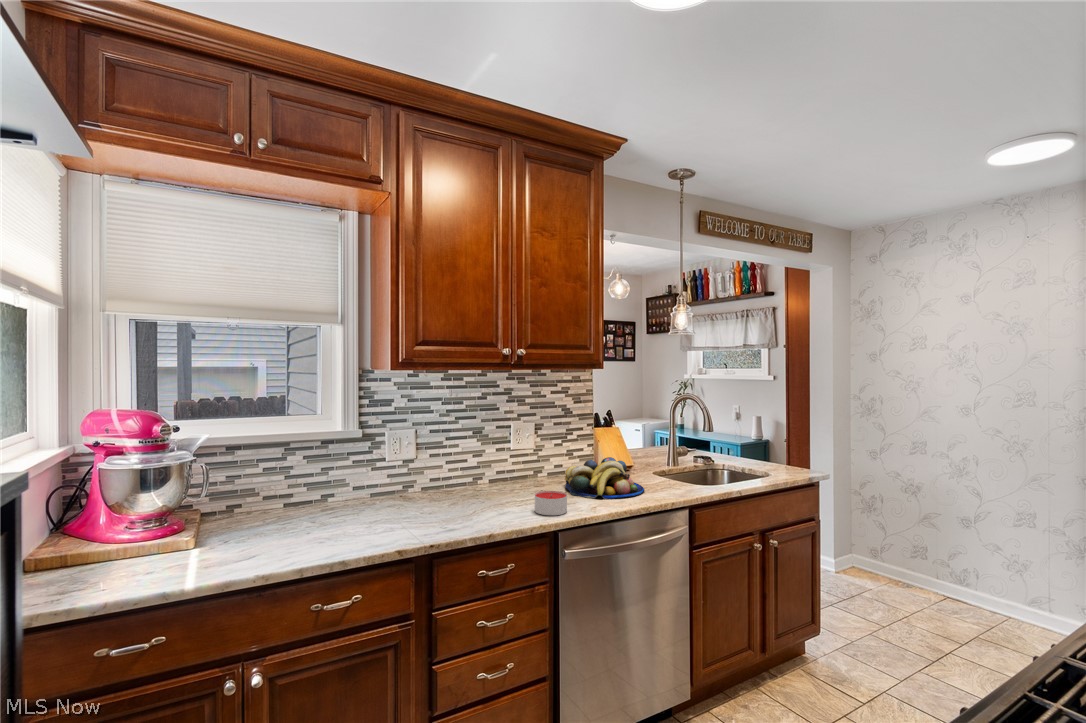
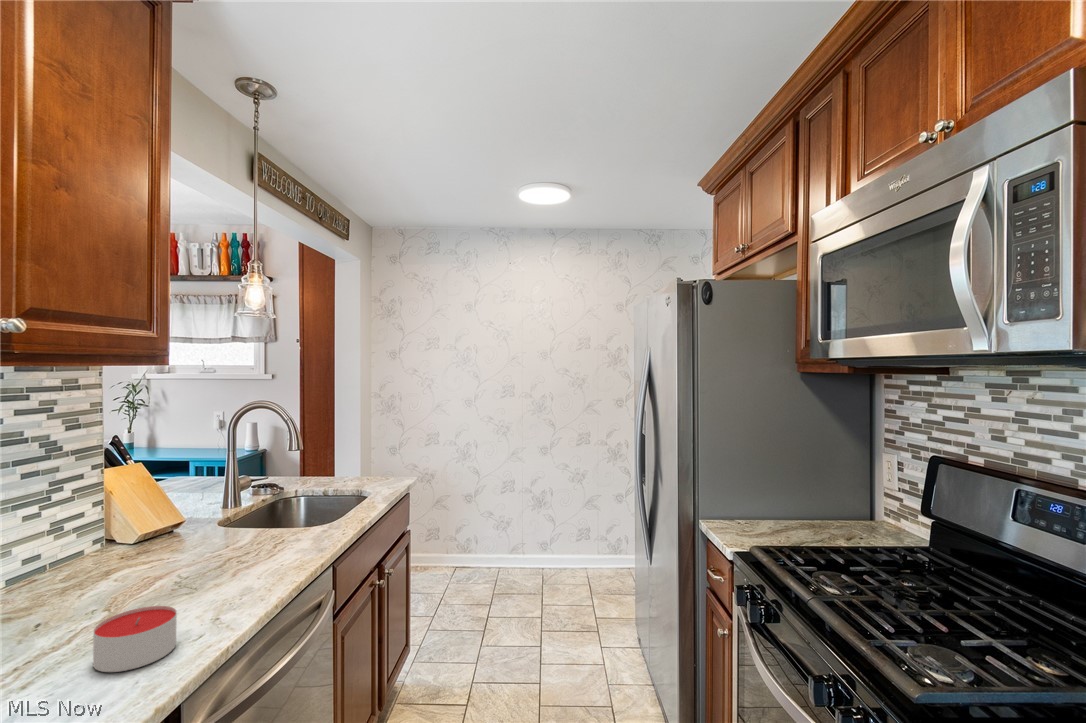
fruit bowl: present [565,457,644,499] -> none [86,515,255,604]

